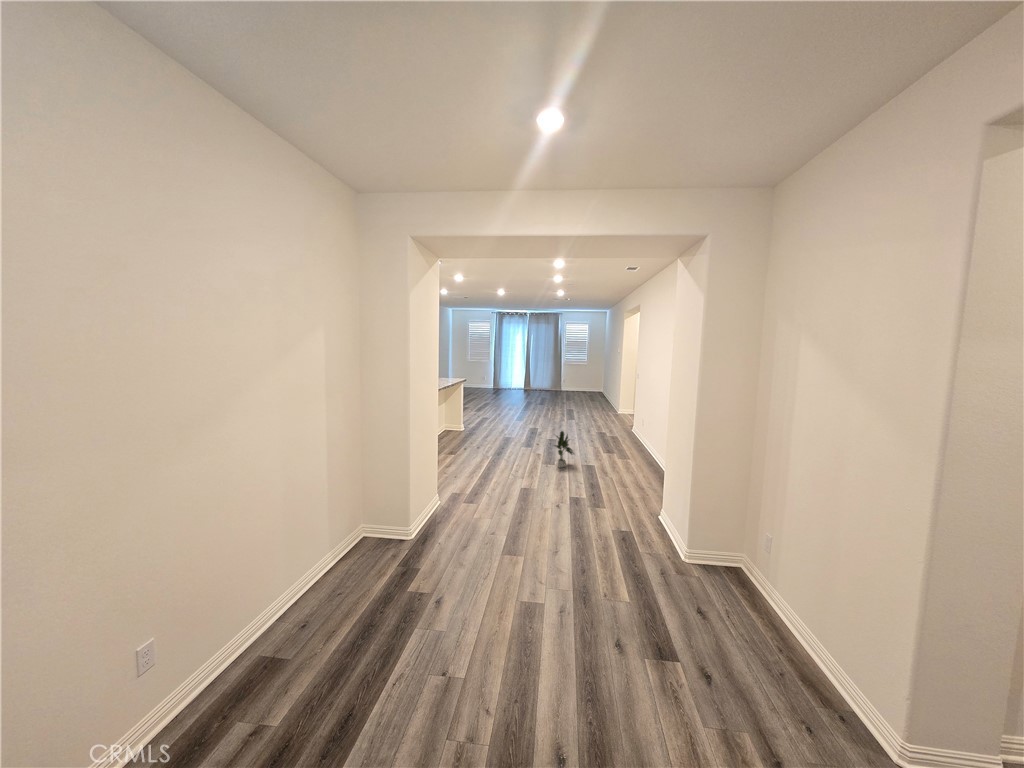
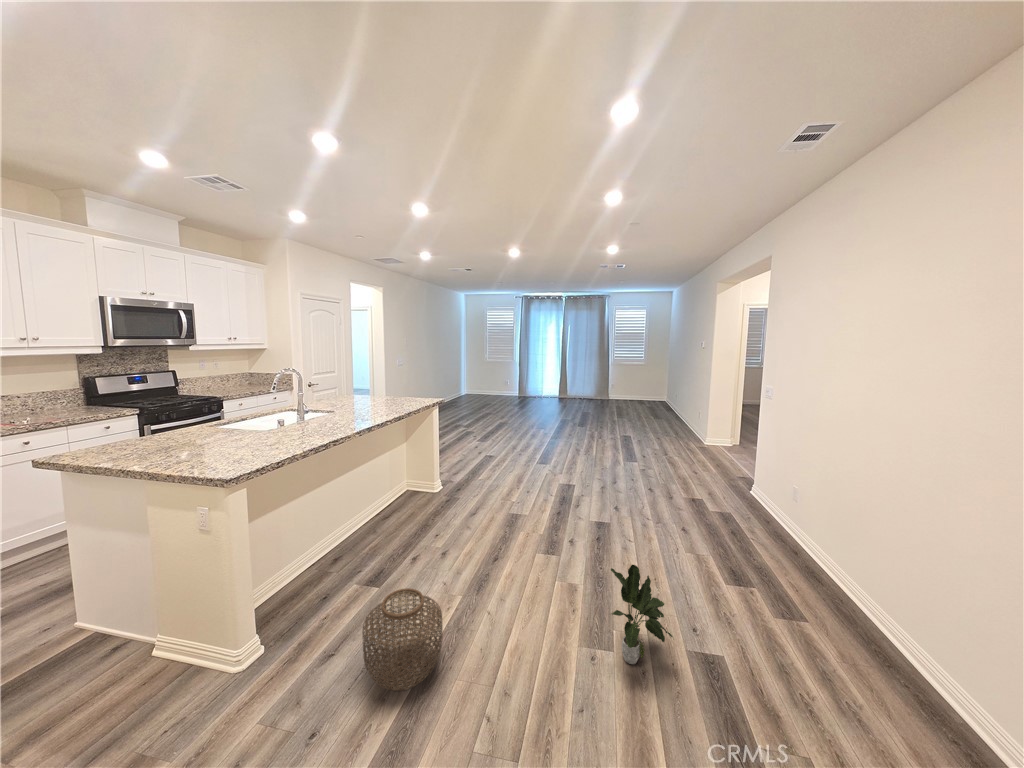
woven basket: none [463,440,492,473] -> present [363,588,443,691]

